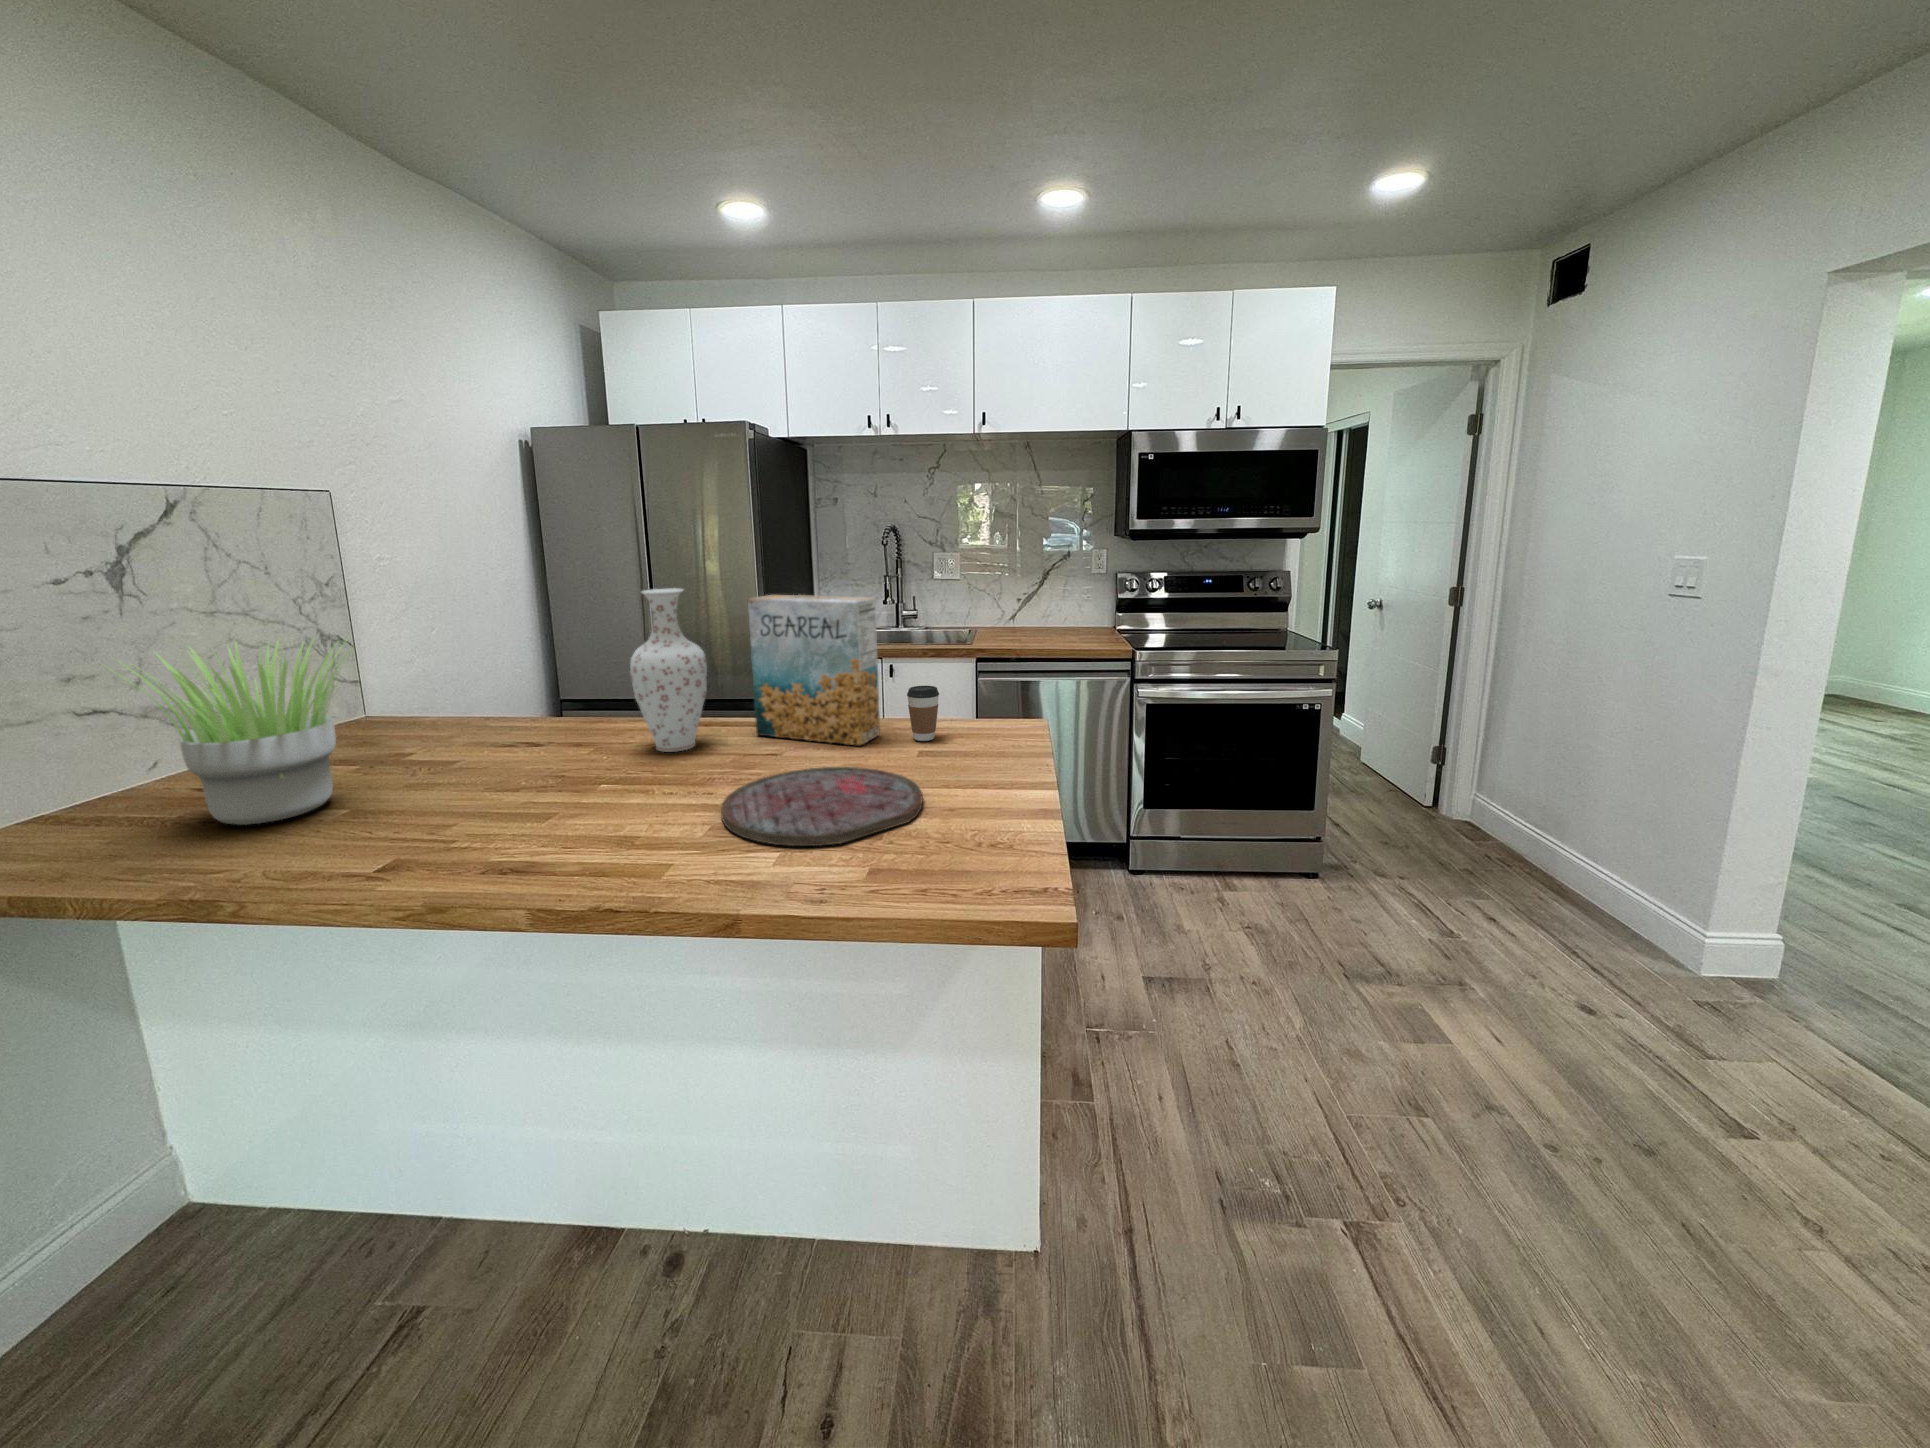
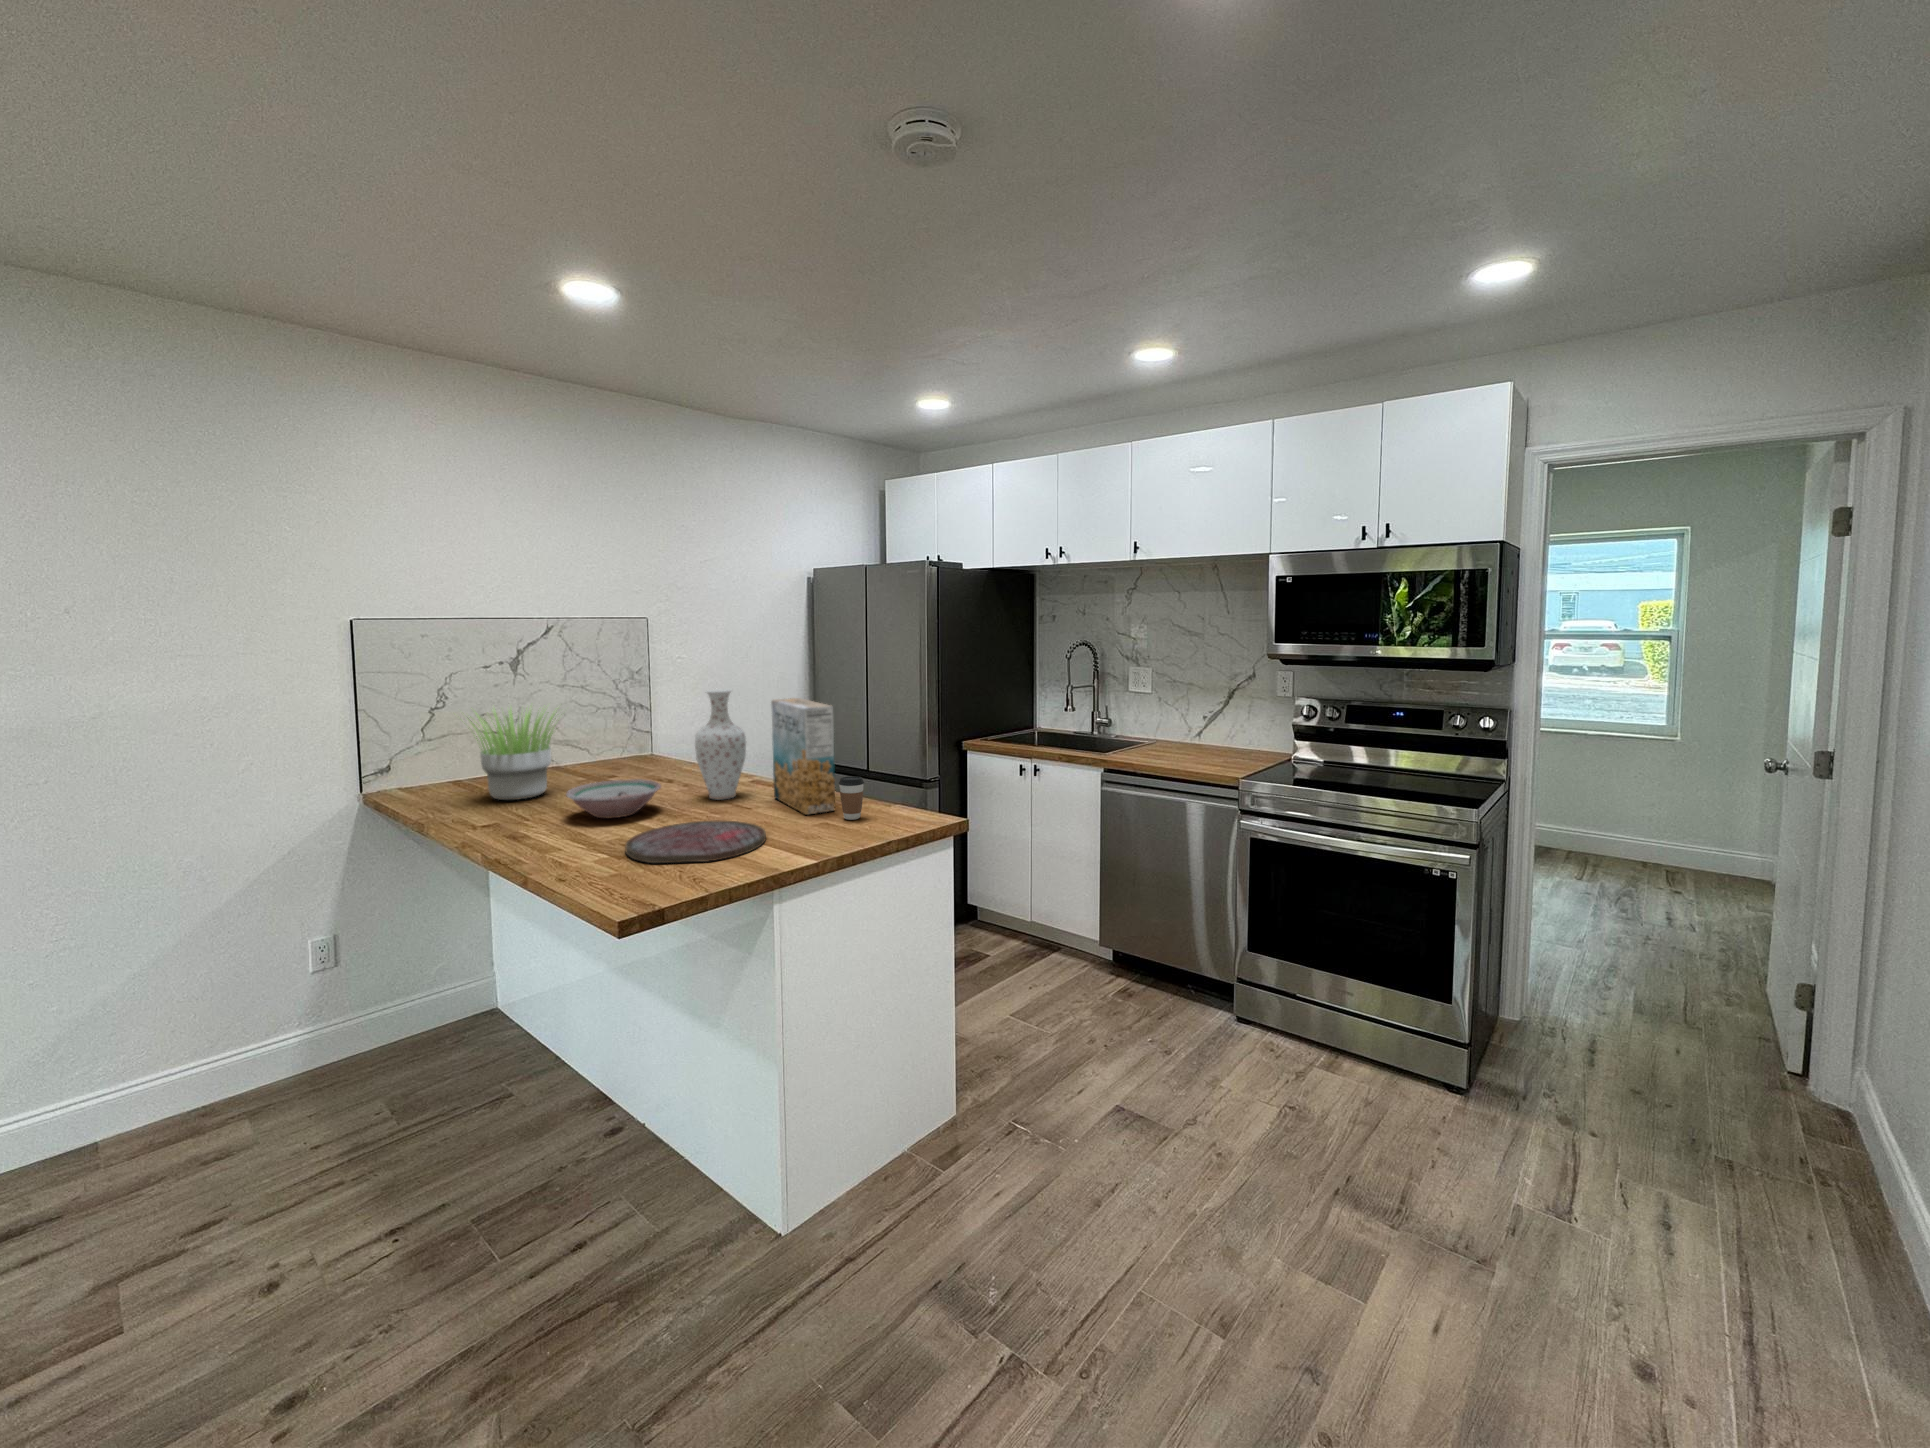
bowl: none [479,738,641,809] -> present [566,779,661,819]

